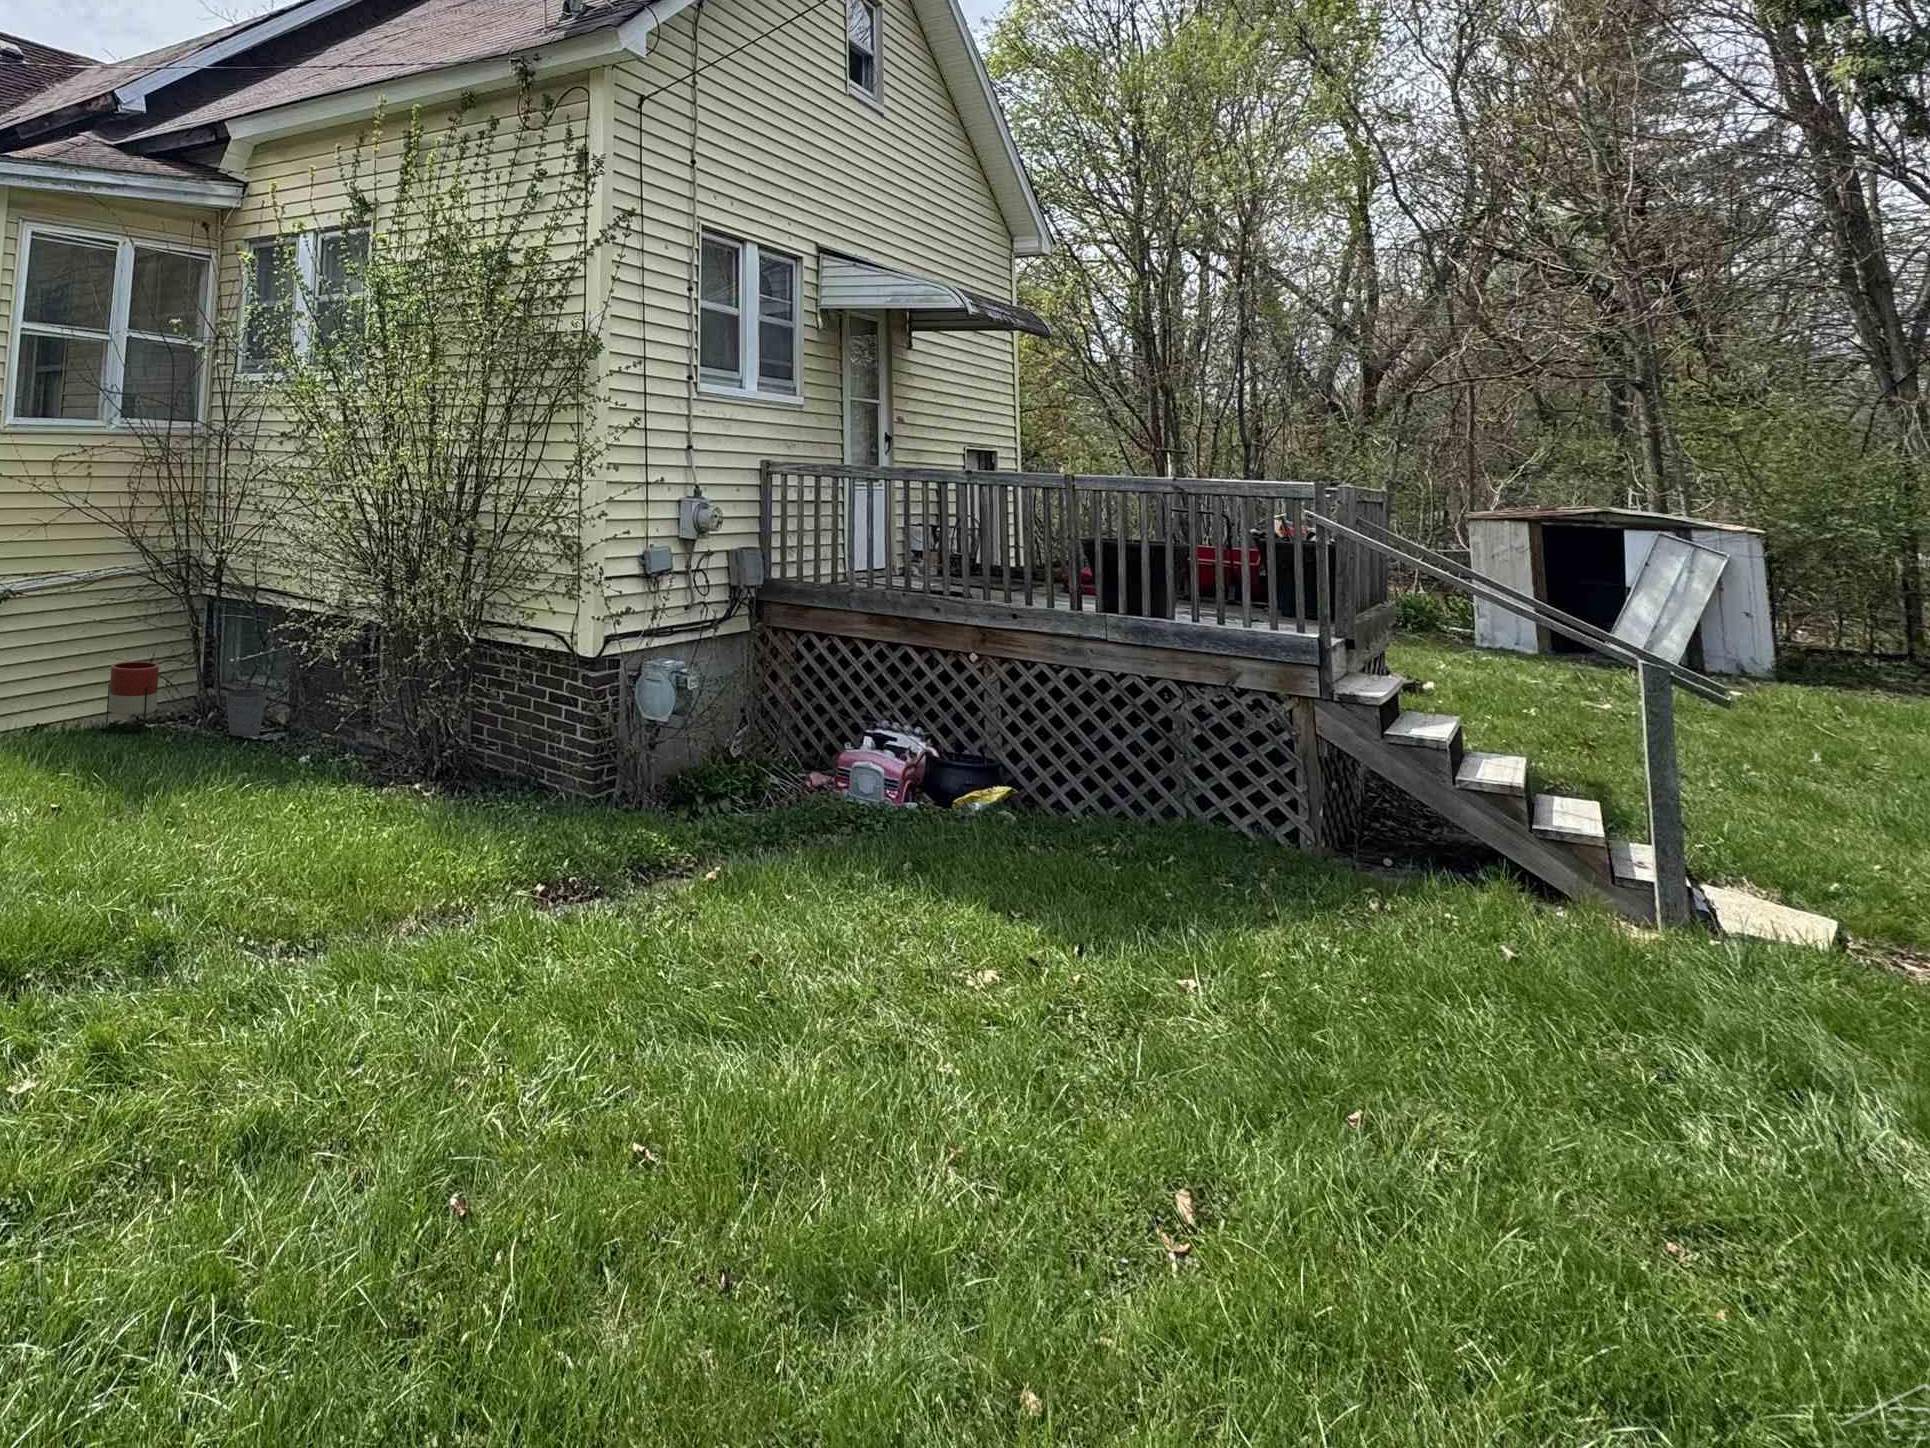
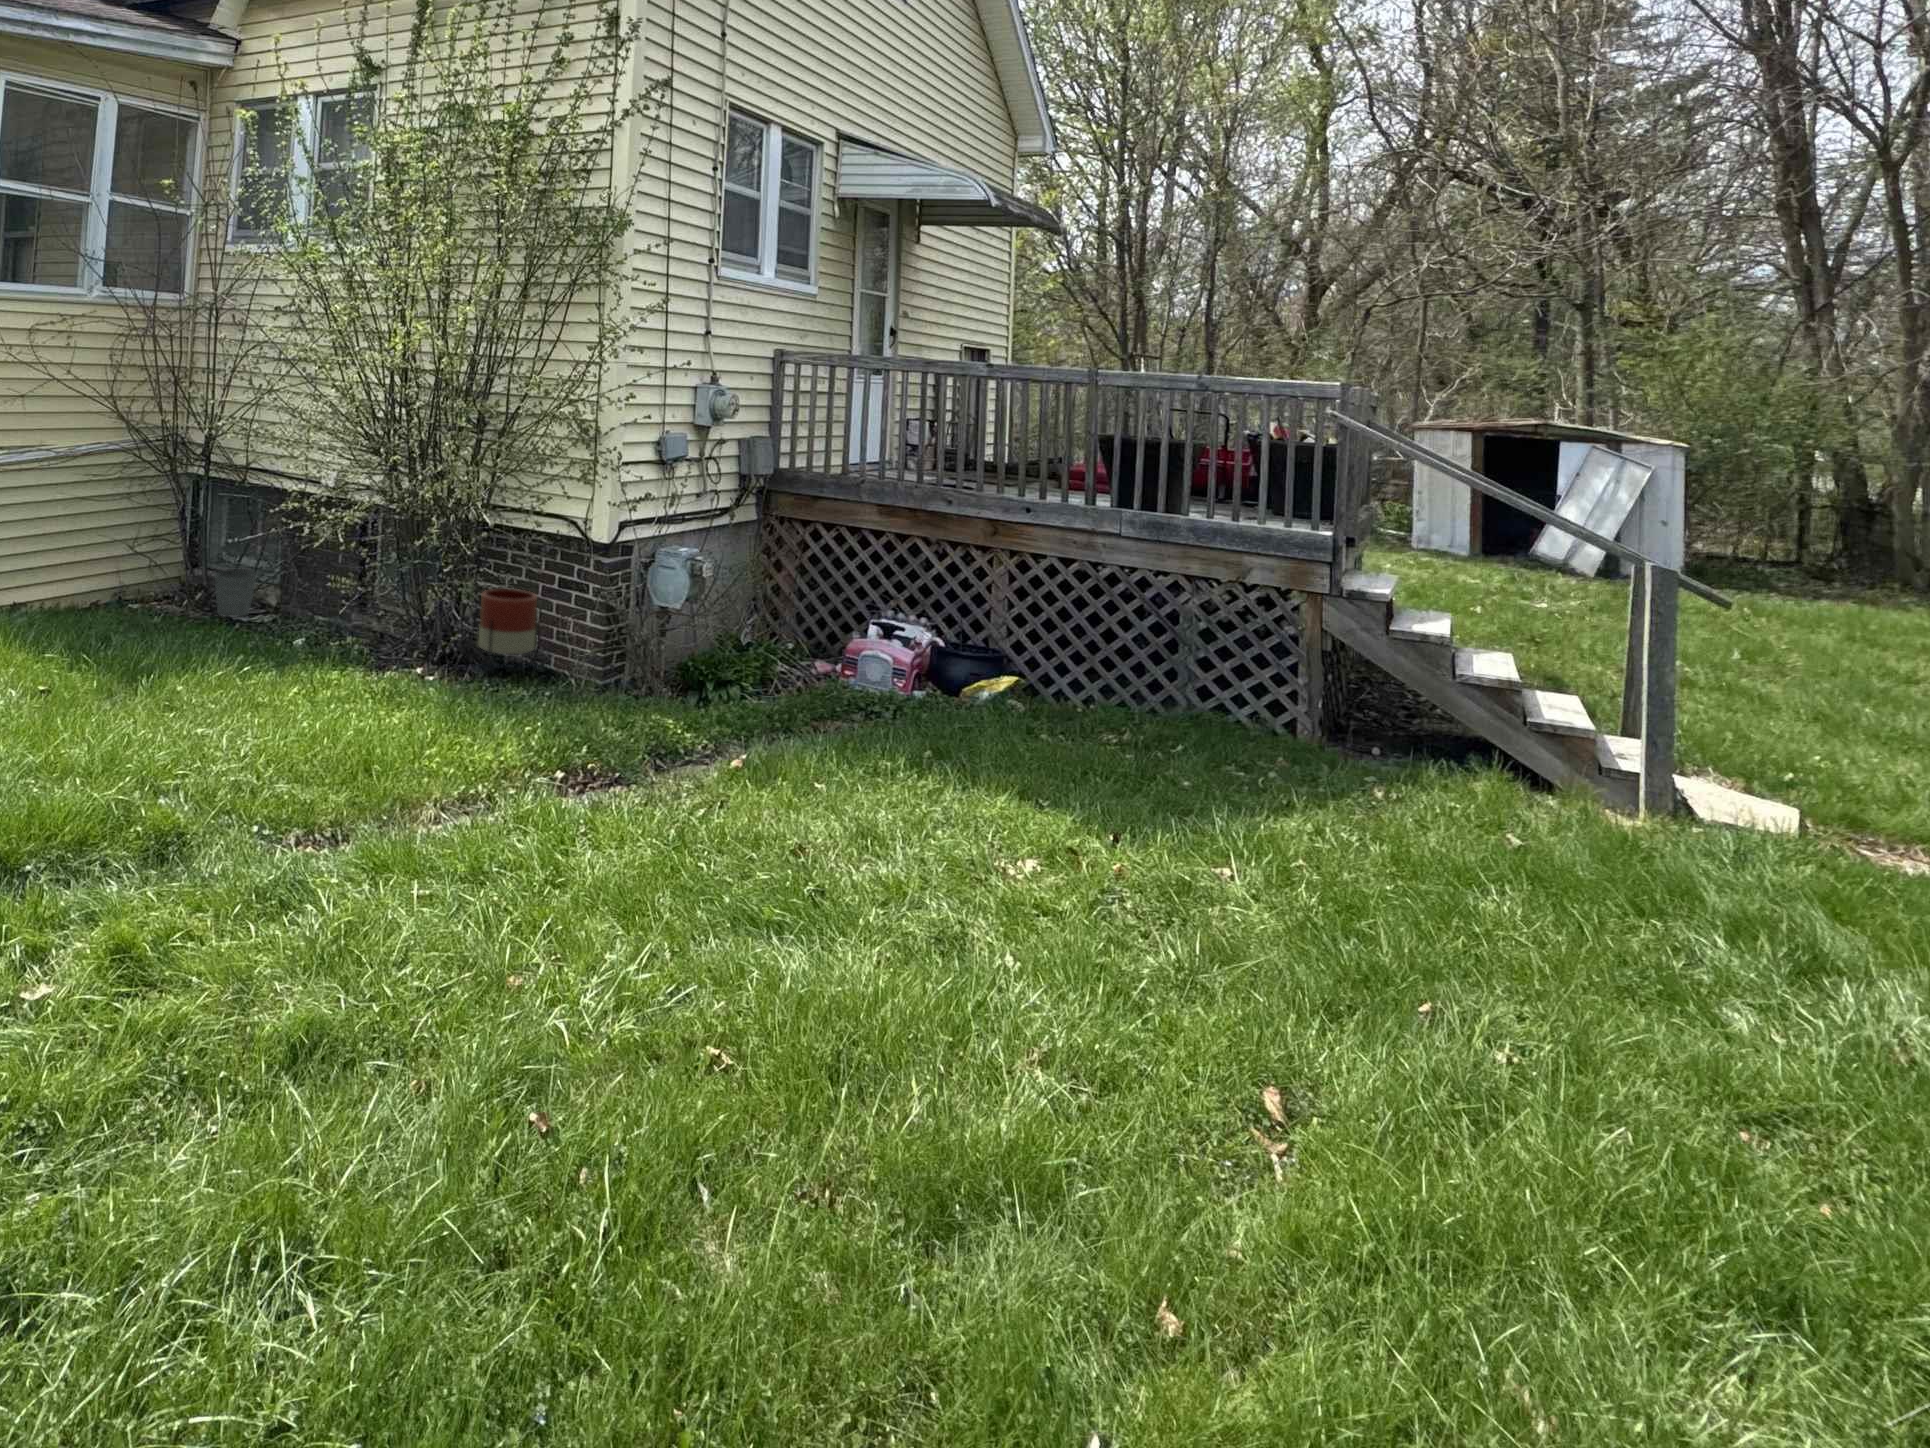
planter: present [106,662,159,734] -> present [478,589,538,676]

